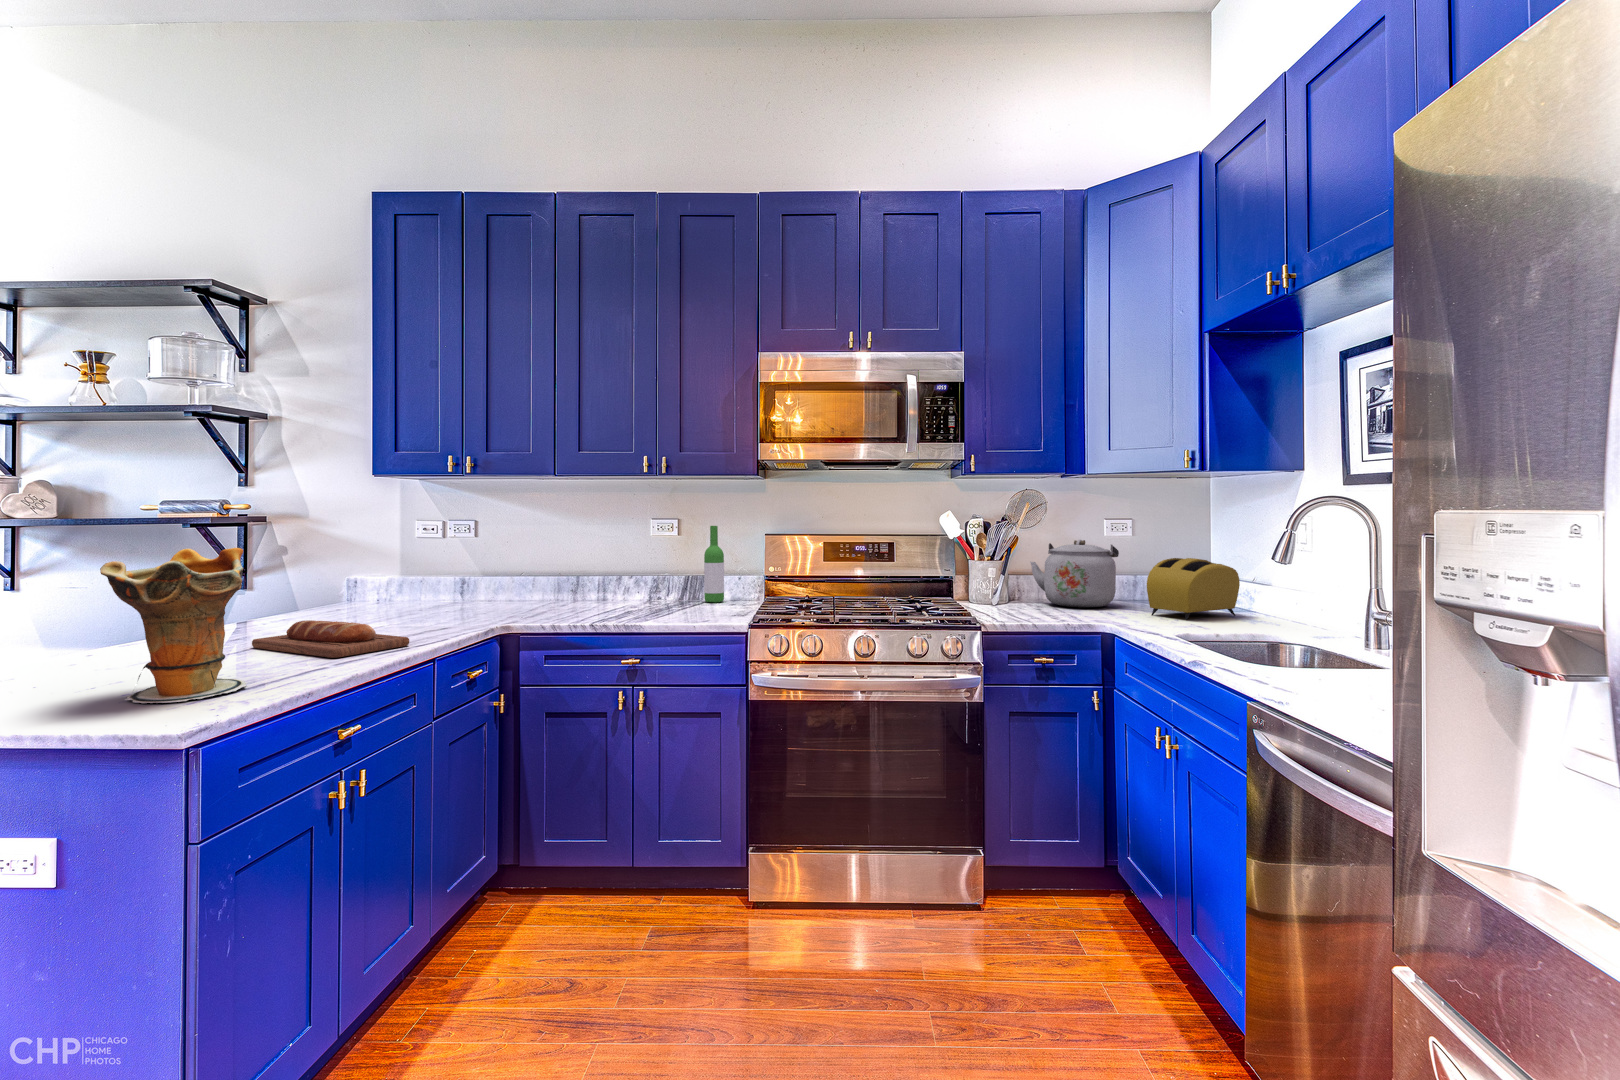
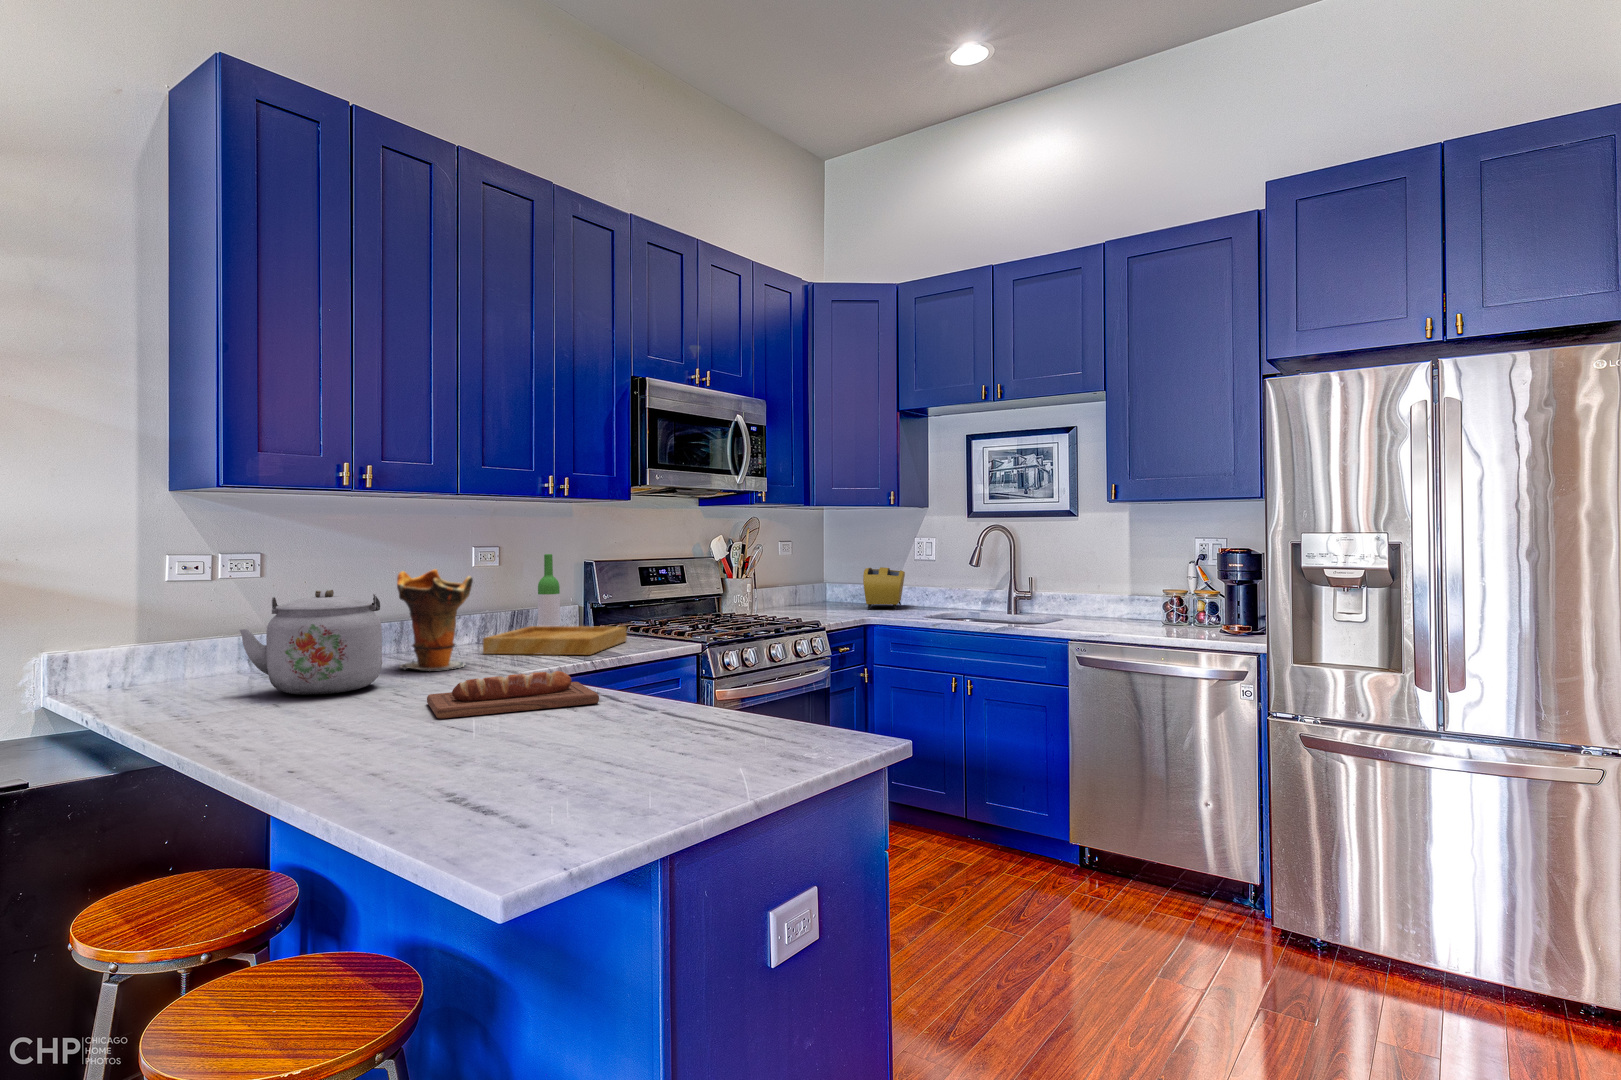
kettle: present [1030,540,1119,607] -> present [239,589,382,695]
decorative vase: present [100,548,246,703] -> present [397,569,473,671]
tray: none [591,590,717,620] -> present [483,626,627,655]

